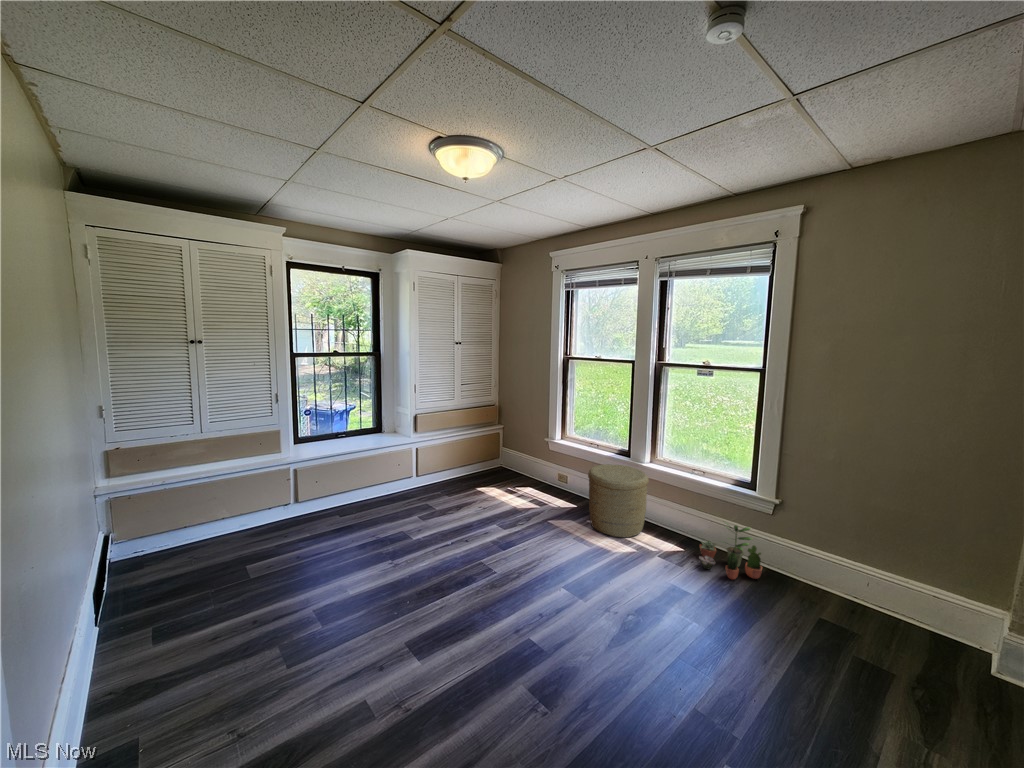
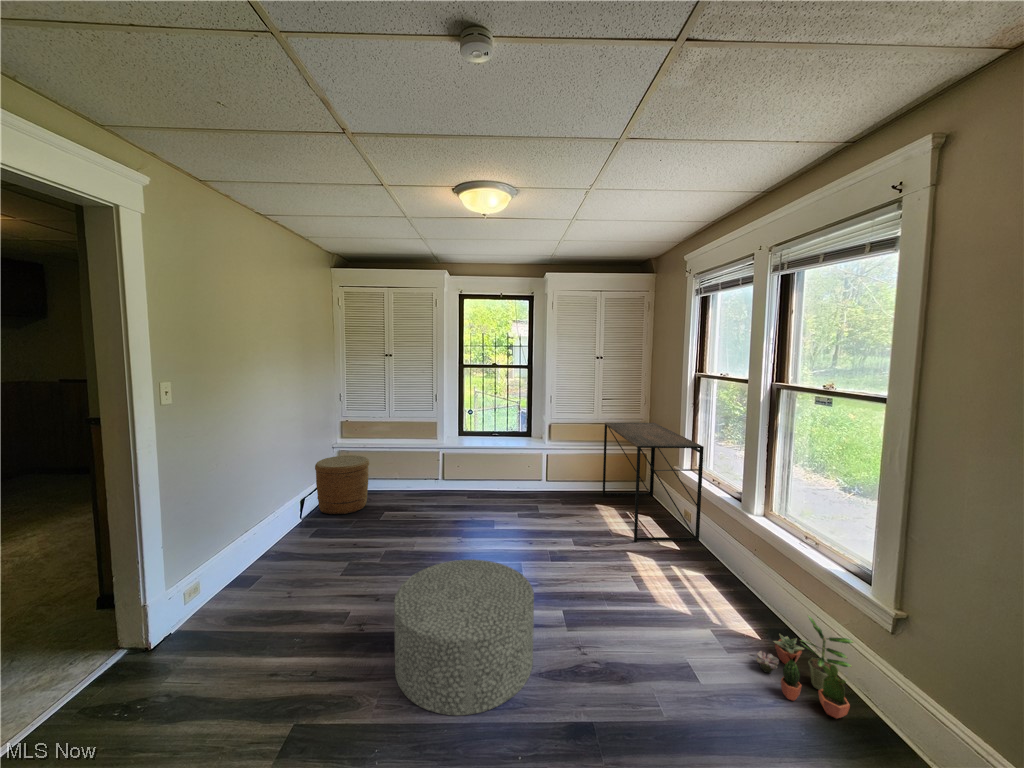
desk: none [472,403,584,511] -> present [602,423,704,542]
woven basket: present [588,464,649,537] -> present [315,455,369,514]
ottoman: none [470,563,620,735] -> present [394,560,534,715]

